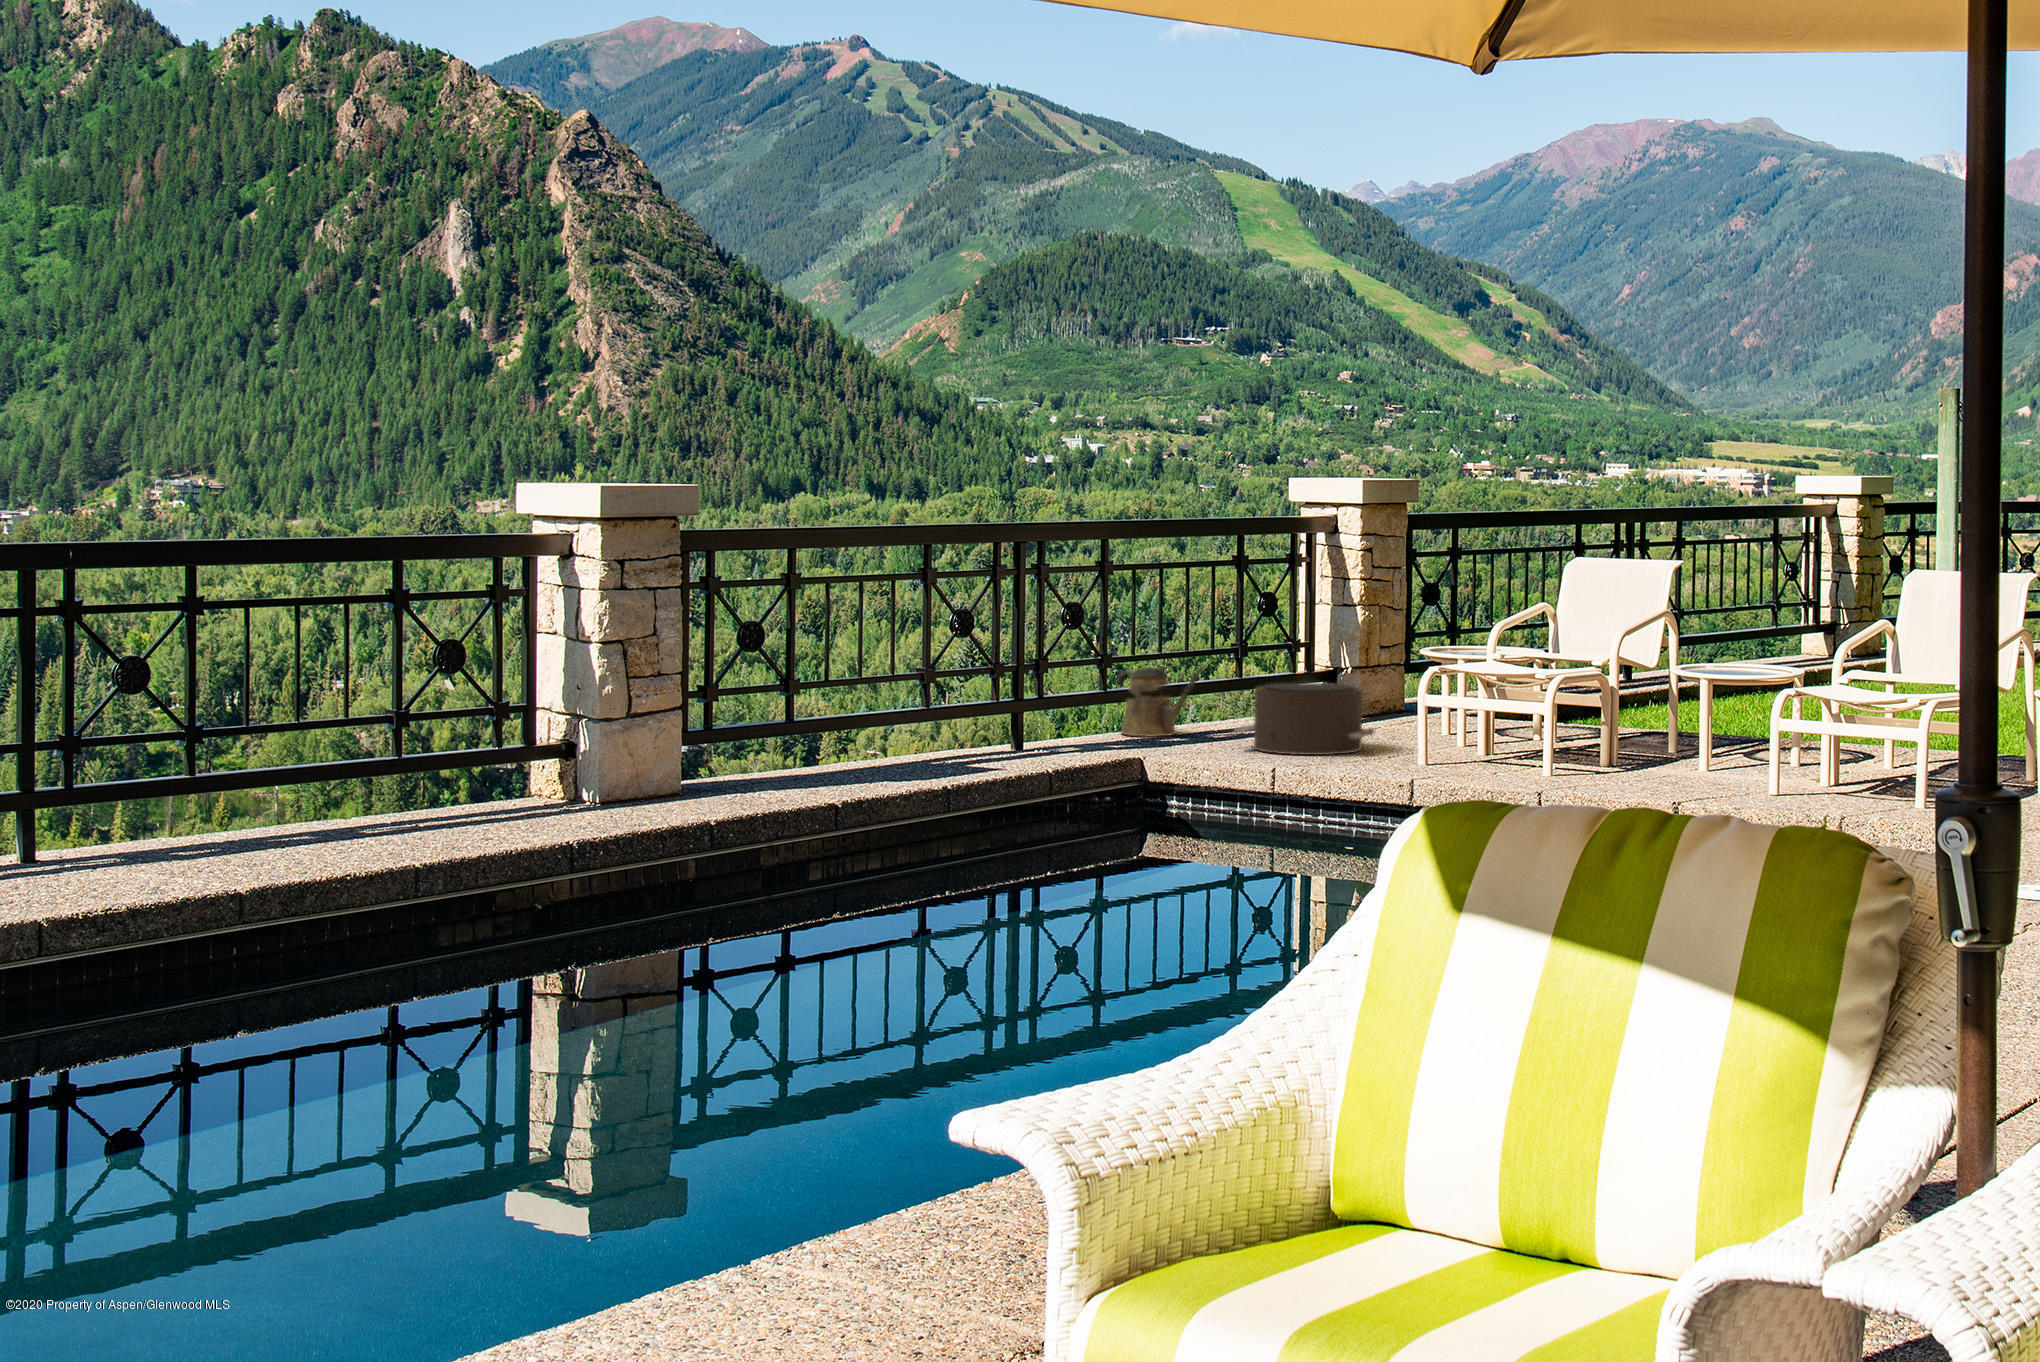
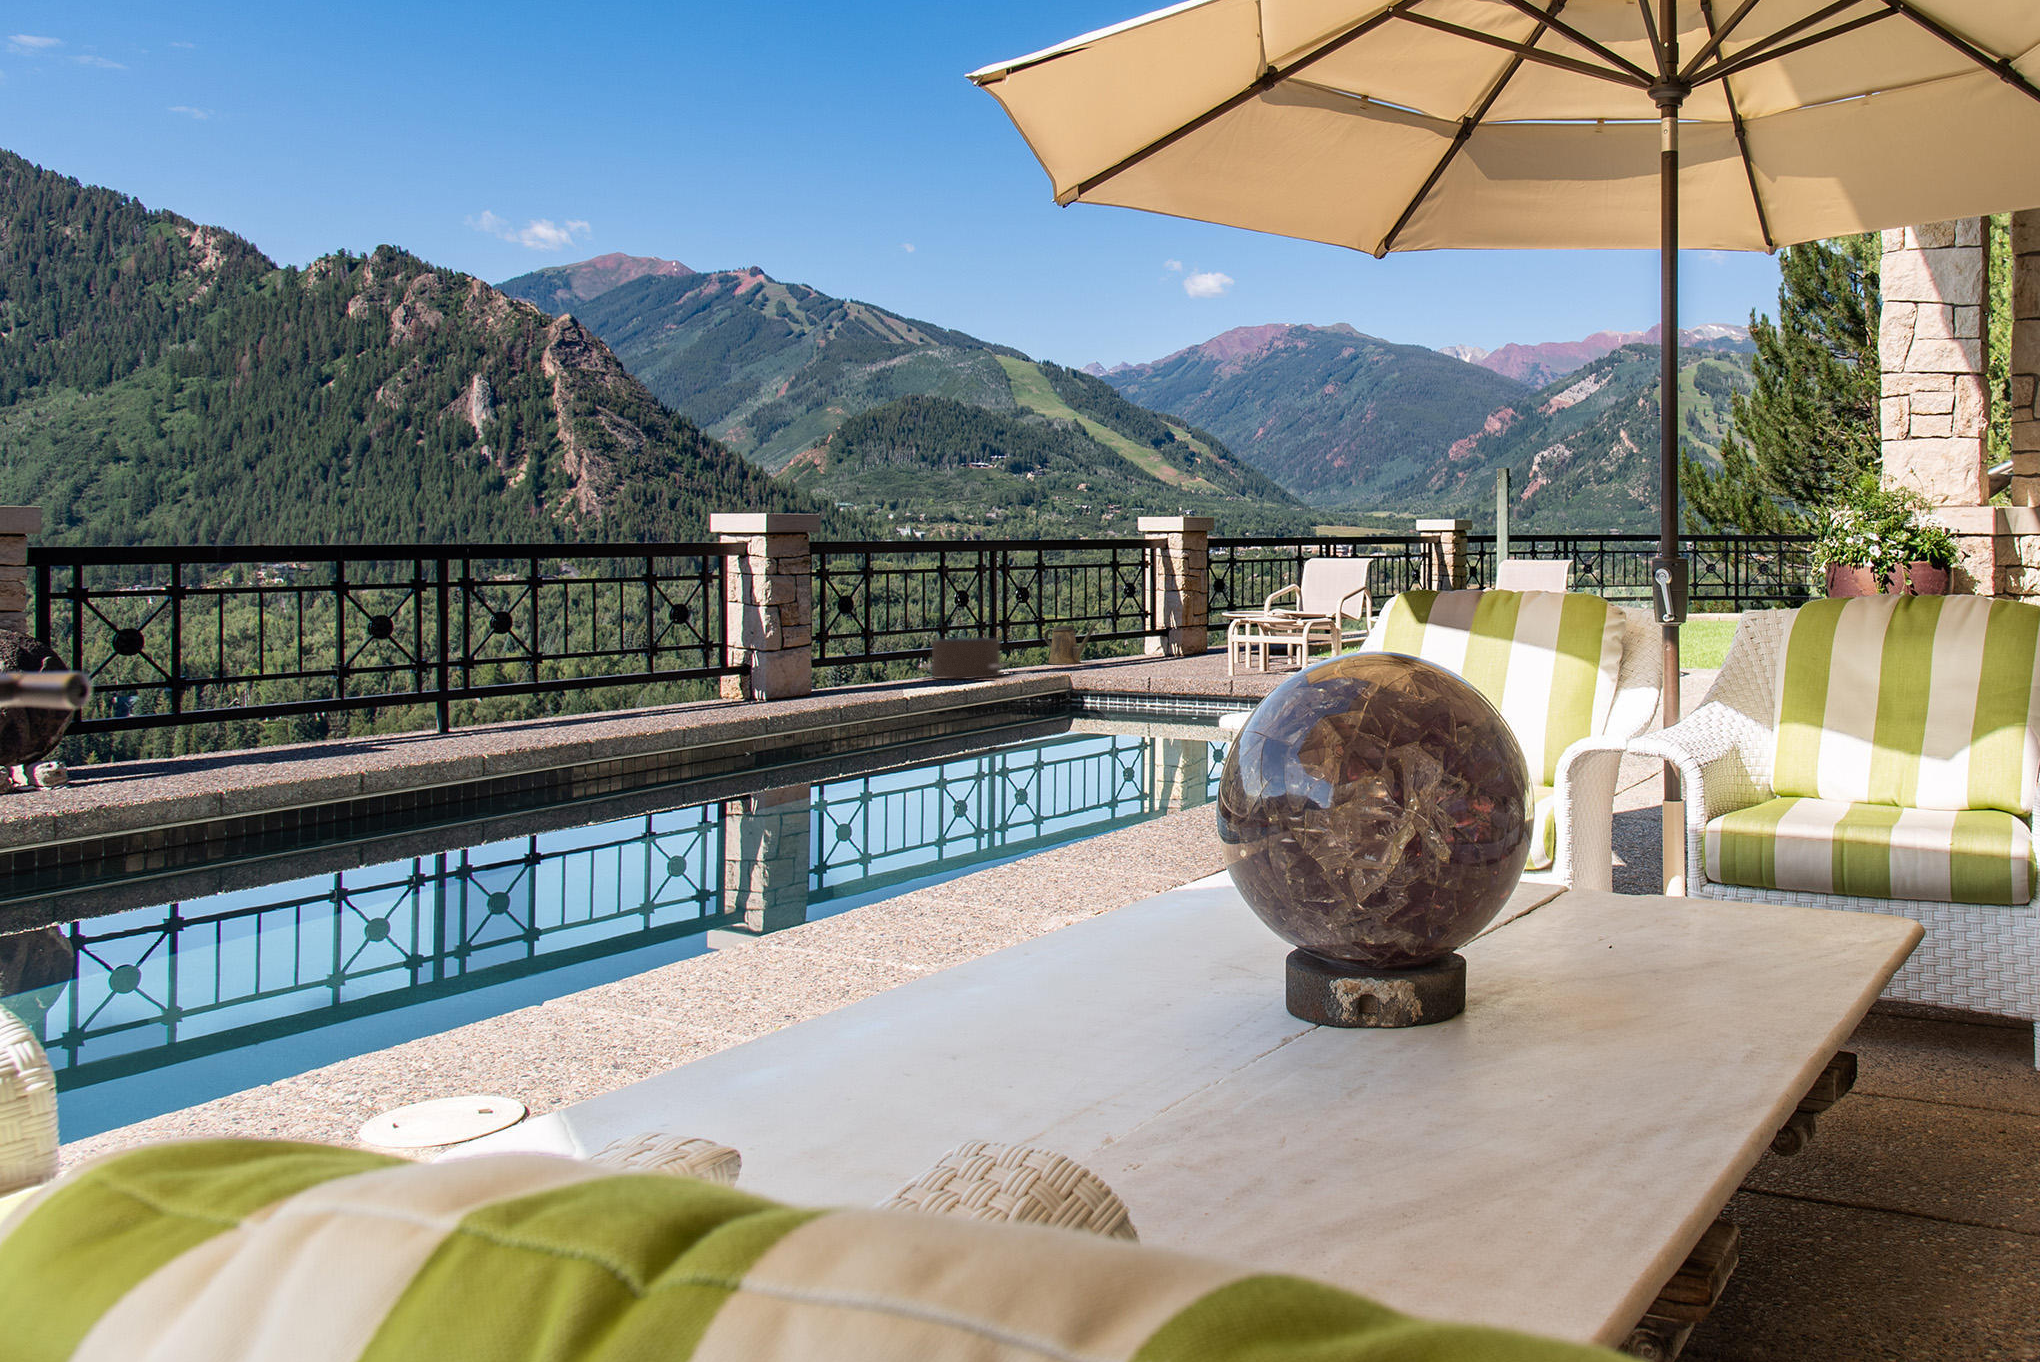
pouf: present [1234,683,1374,755] -> present [920,638,1006,679]

